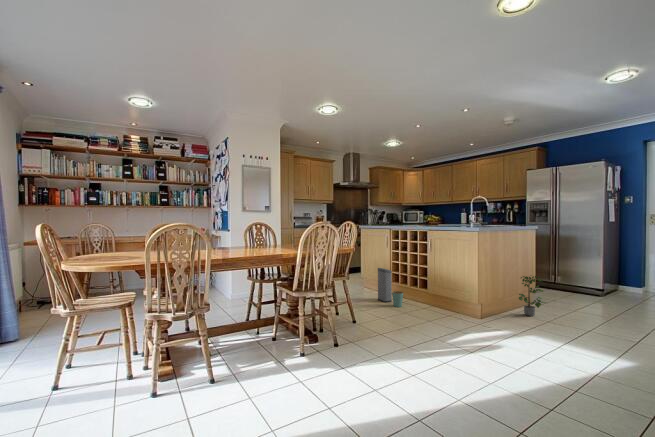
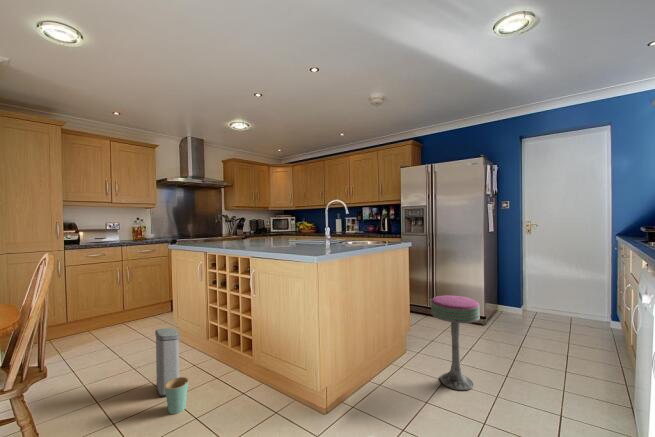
bar stool: none [554,259,591,316] -> present [431,295,480,390]
potted plant: present [519,276,546,316] -> none [380,333,424,405]

